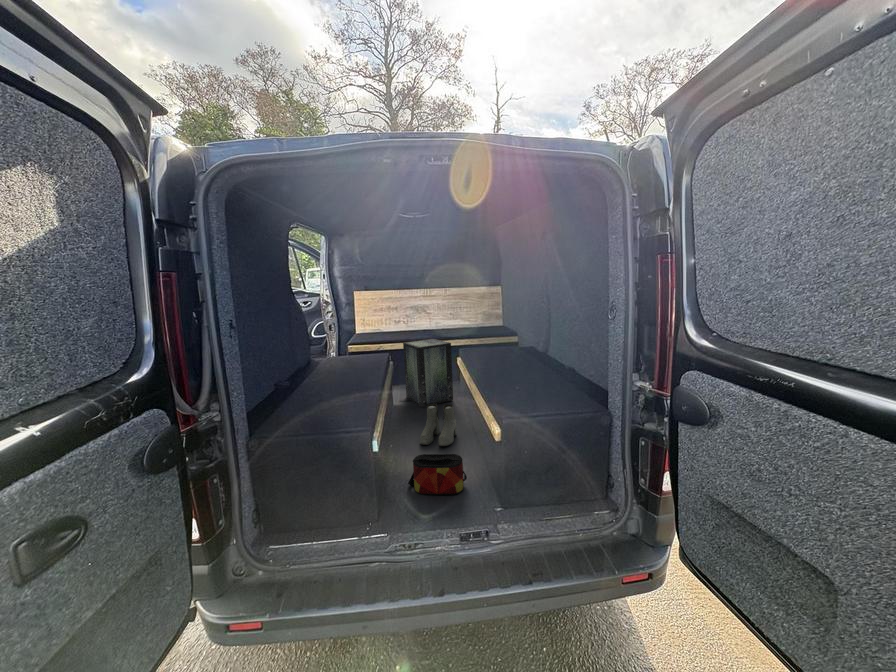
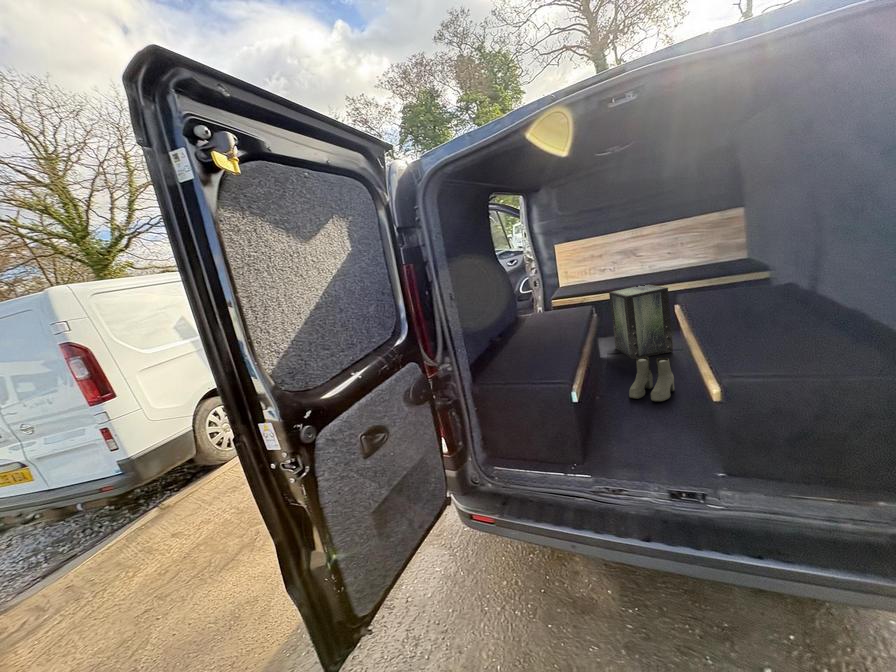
bag: present [408,454,467,495] -> none [614,408,683,452]

